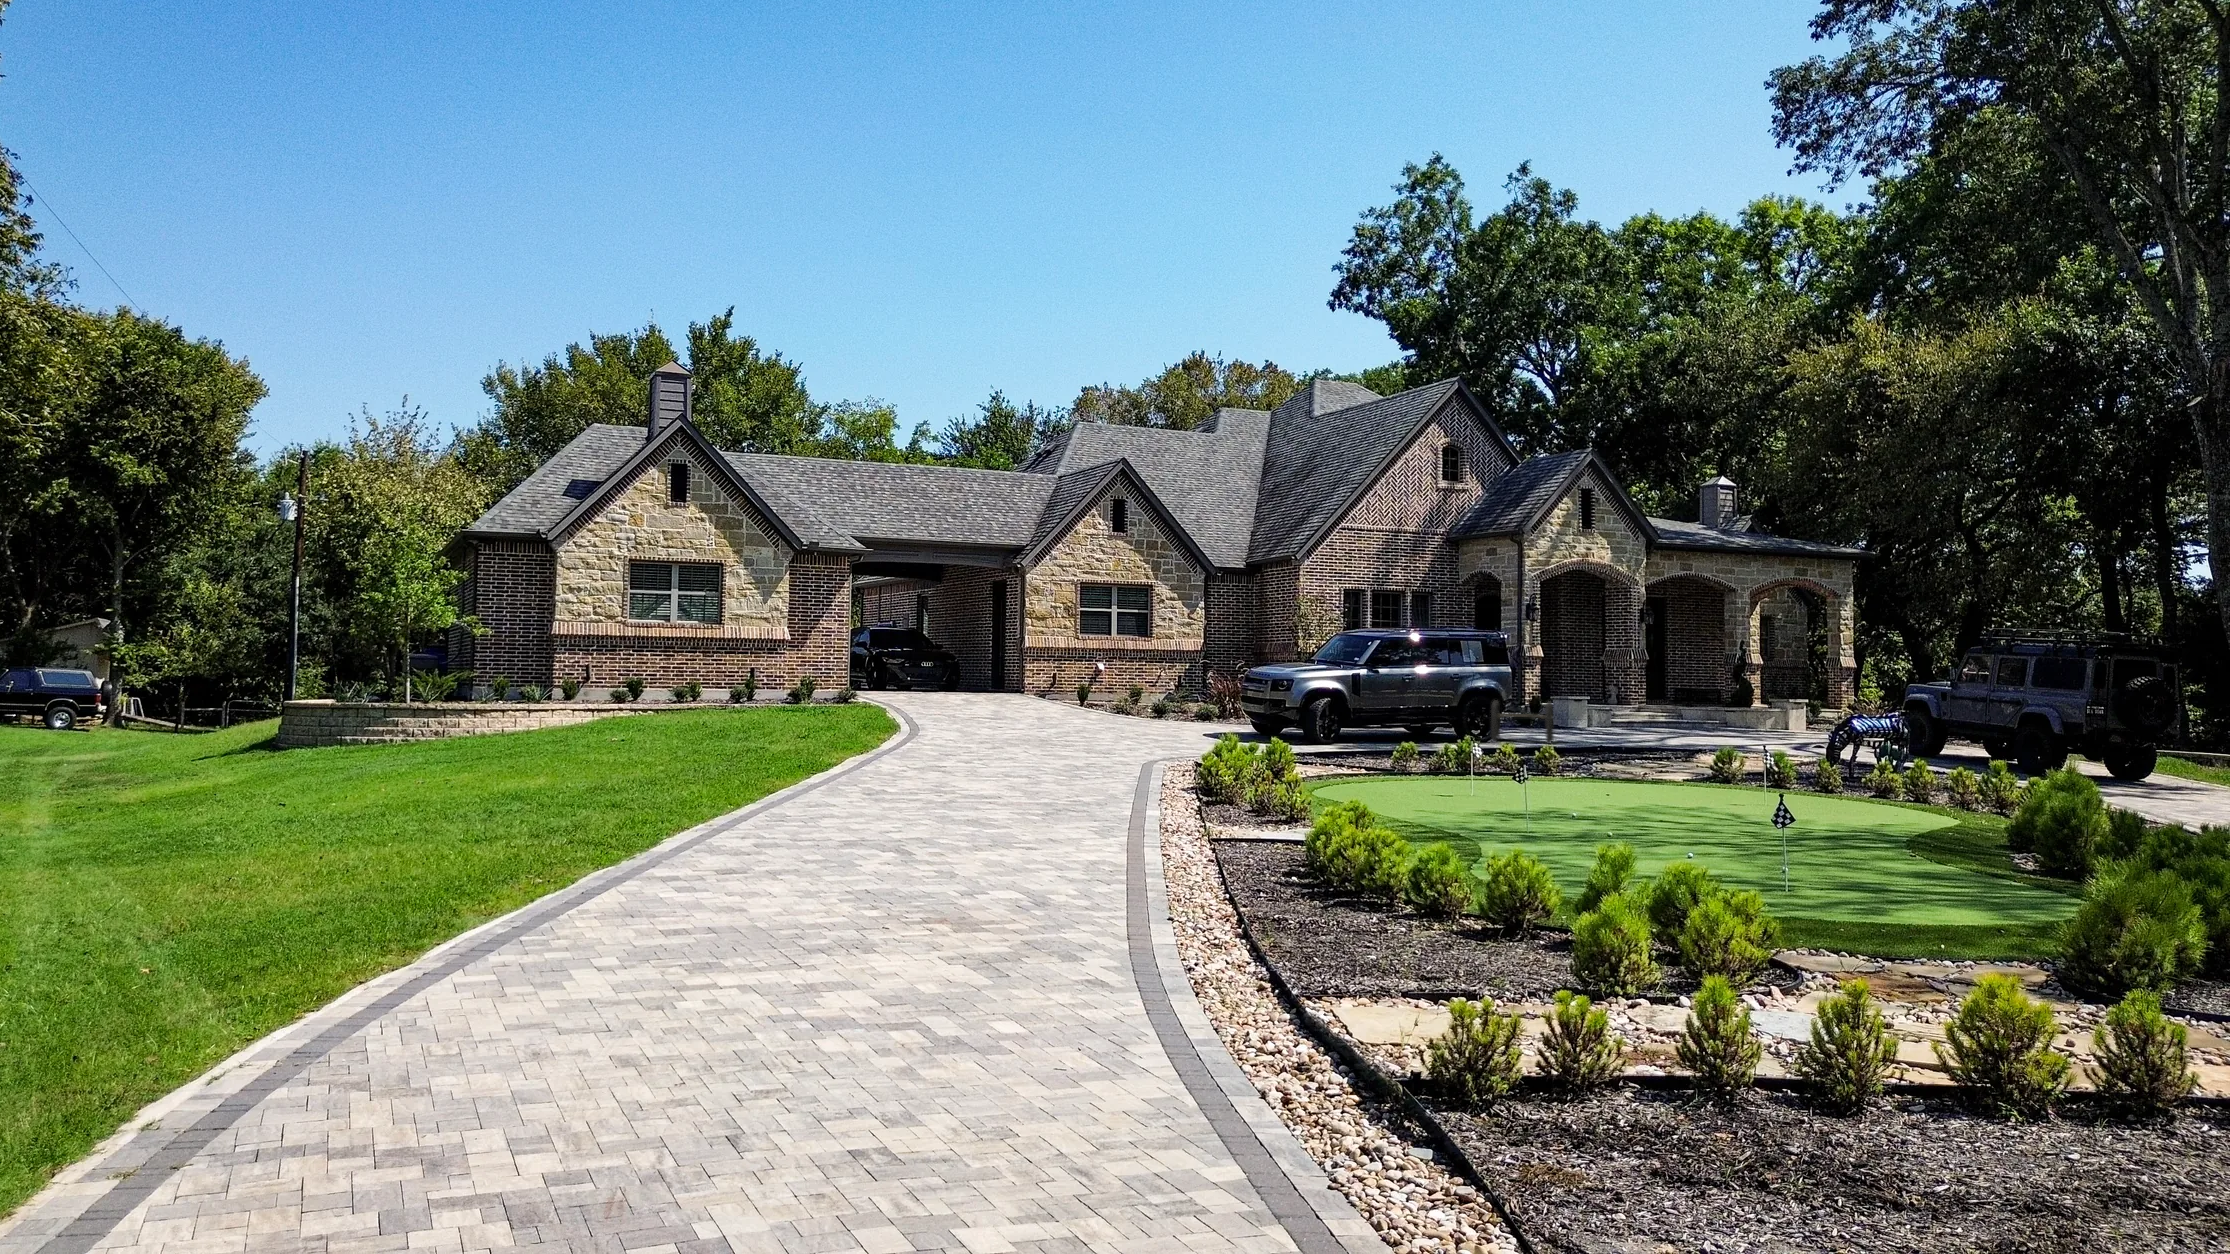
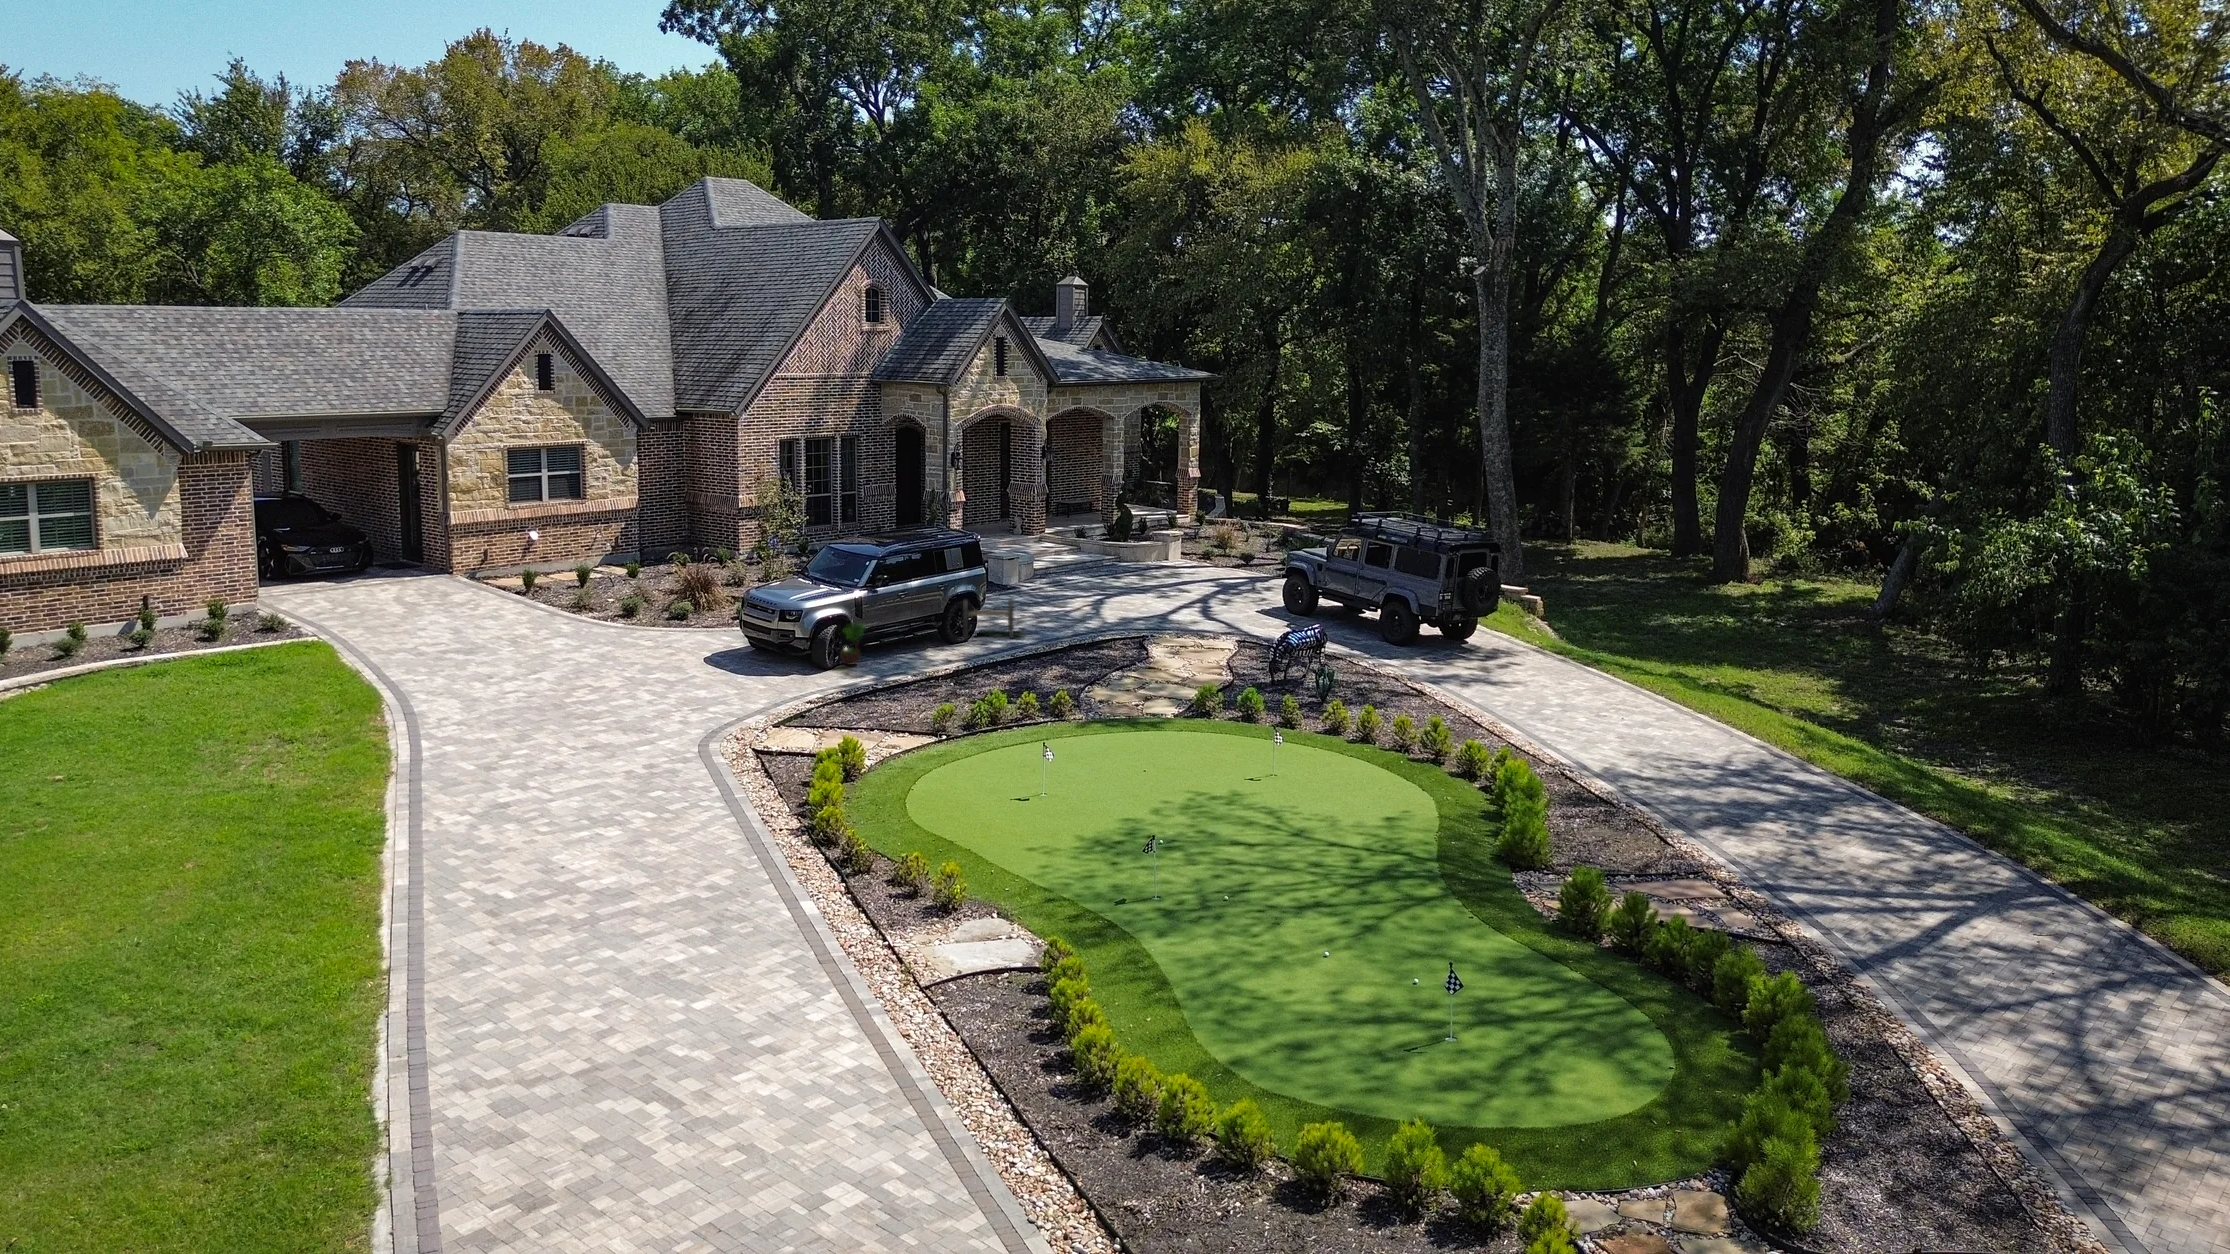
potted tree: none [1335,692,1365,744] -> present [840,624,863,665]

